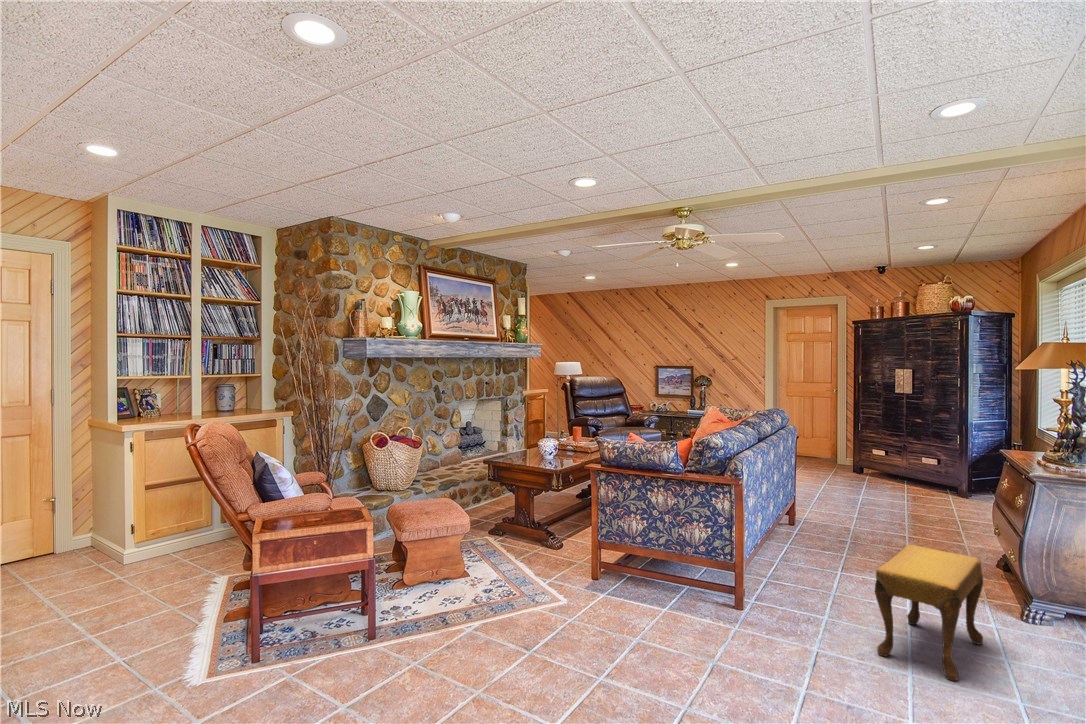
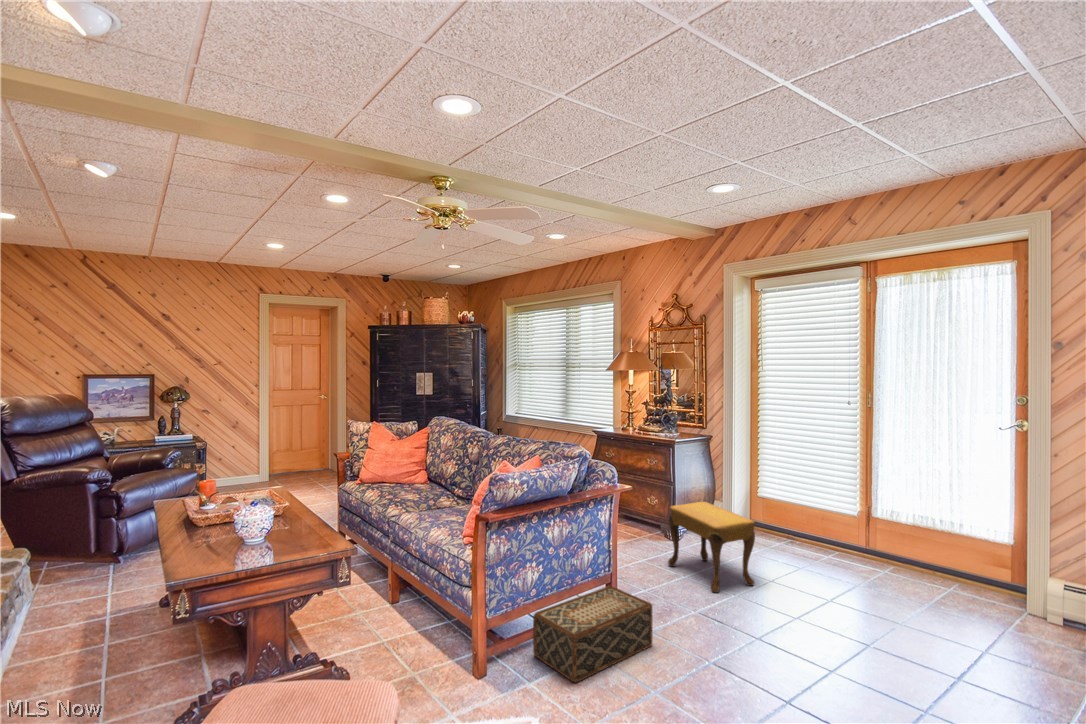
woven basket: none [610,554,718,629] -> present [533,586,653,682]

